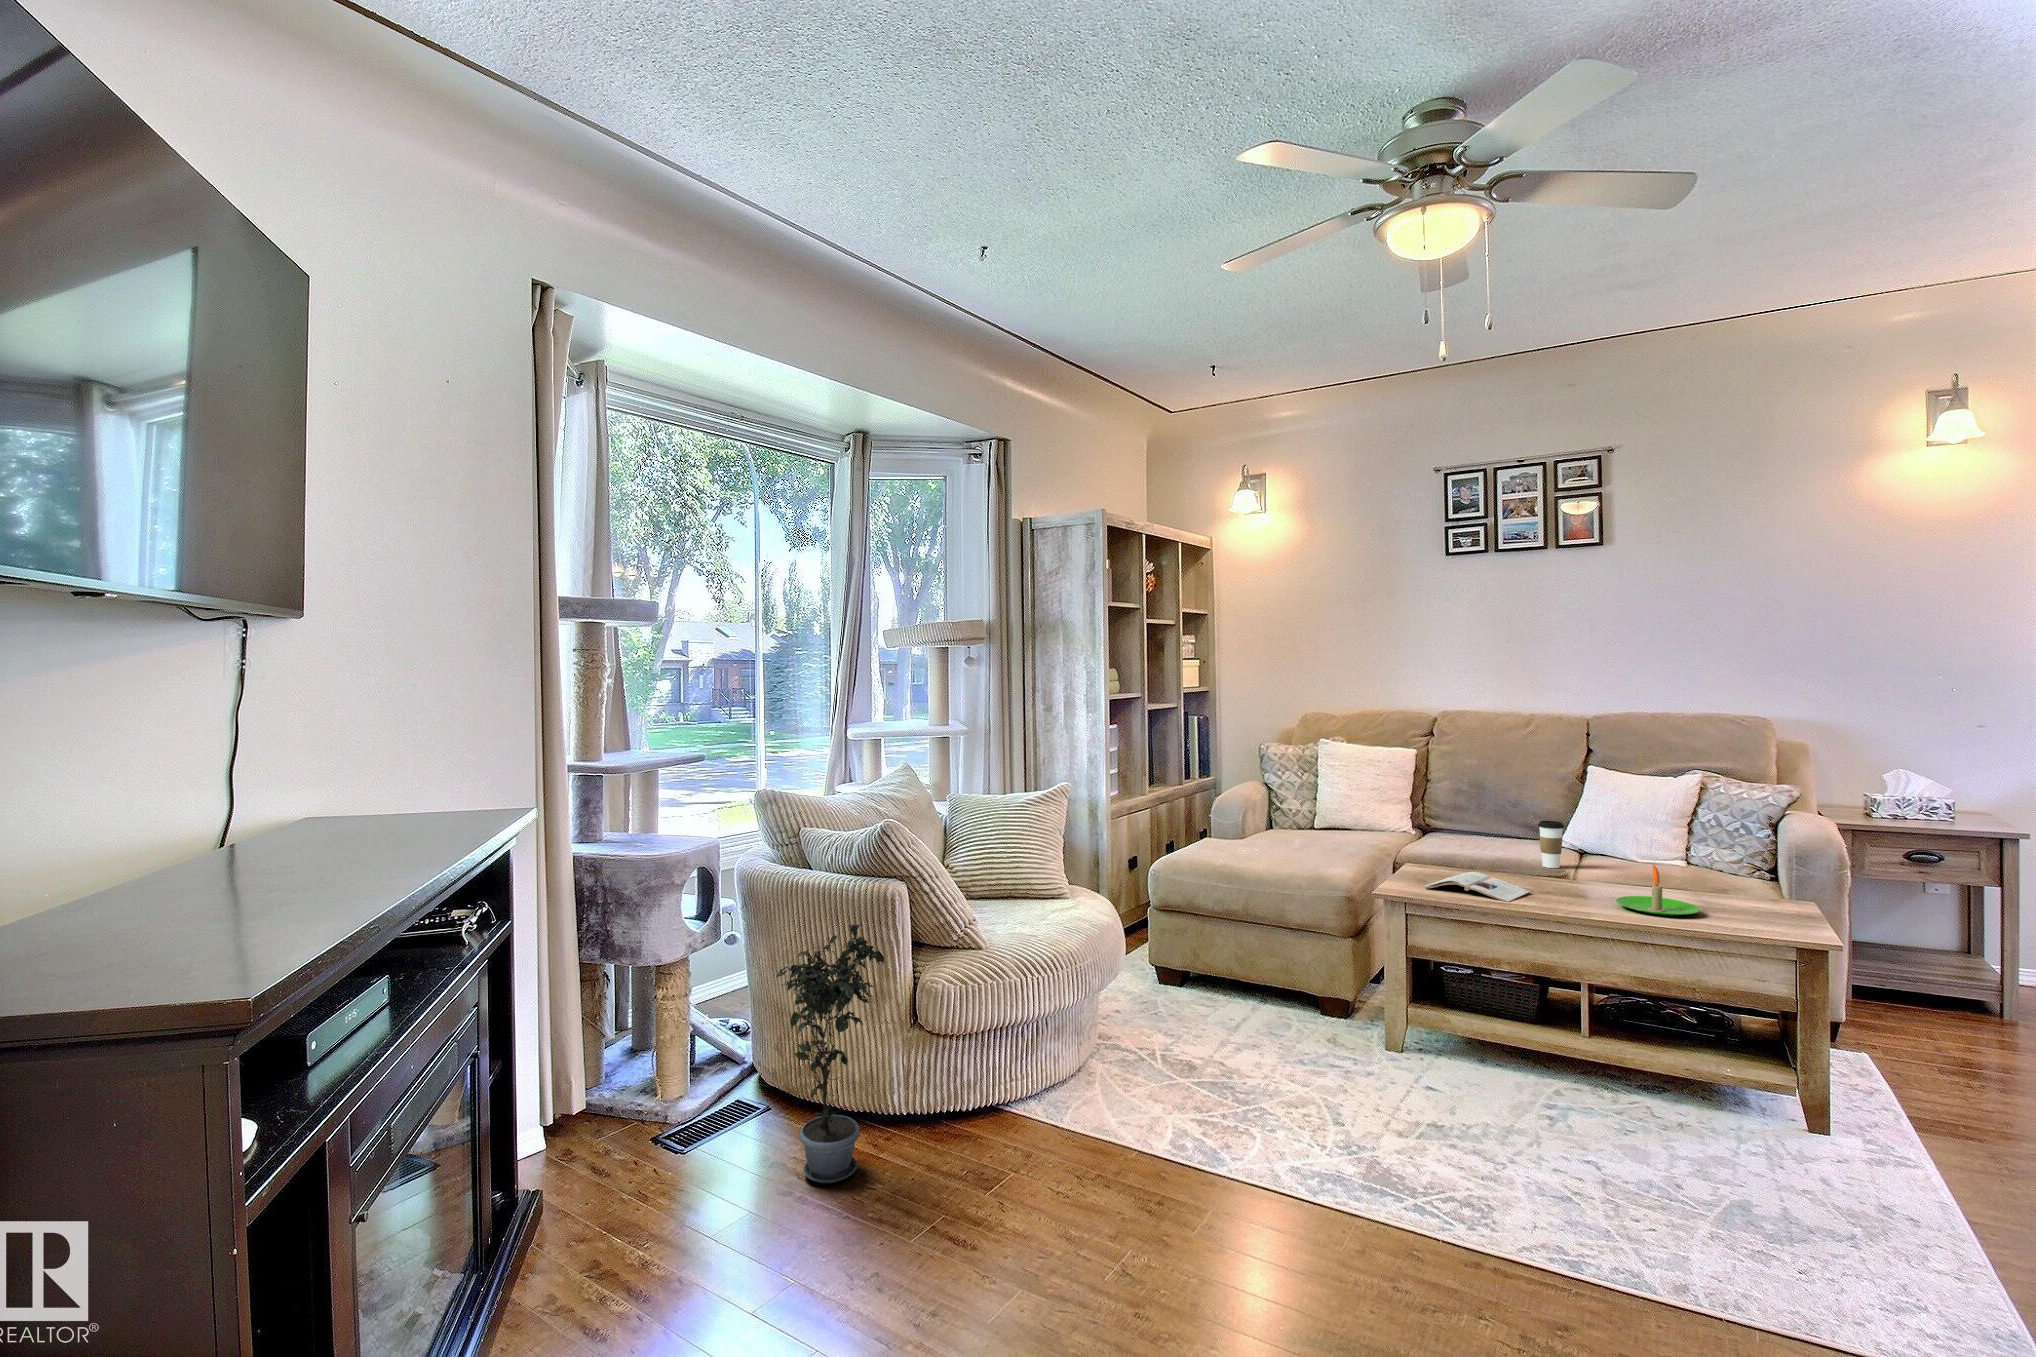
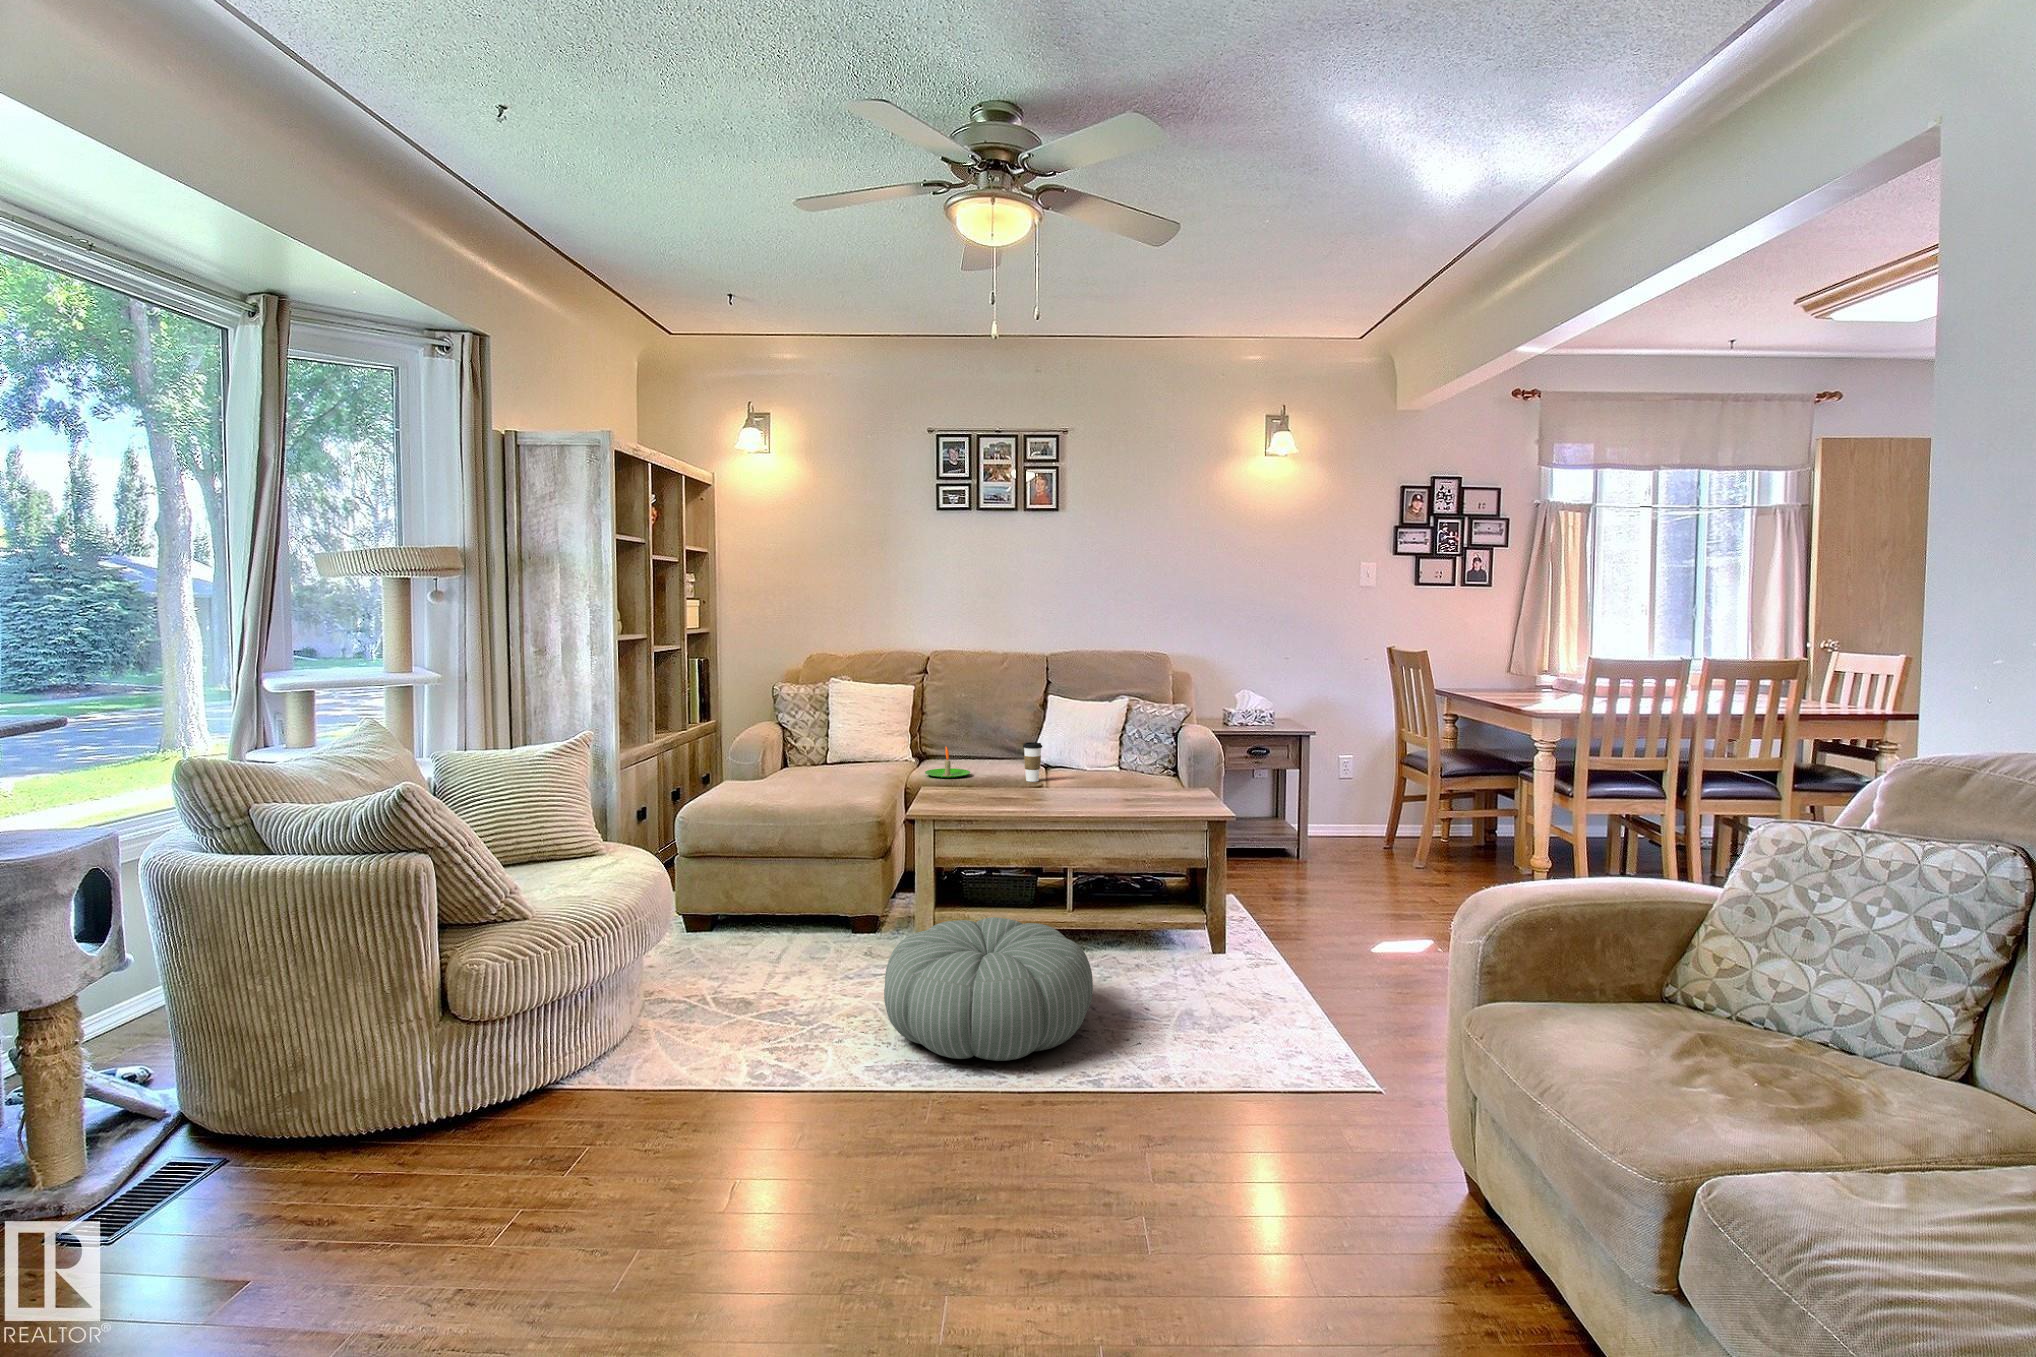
candle: present [1616,864,1700,916] -> present [925,746,970,778]
magazine: present [1425,872,1531,902] -> none [948,789,1029,812]
potted plant: present [777,925,884,1184] -> none [267,908,424,1224]
pouf: none [1320,1020,1592,1204] -> present [884,917,1093,1061]

